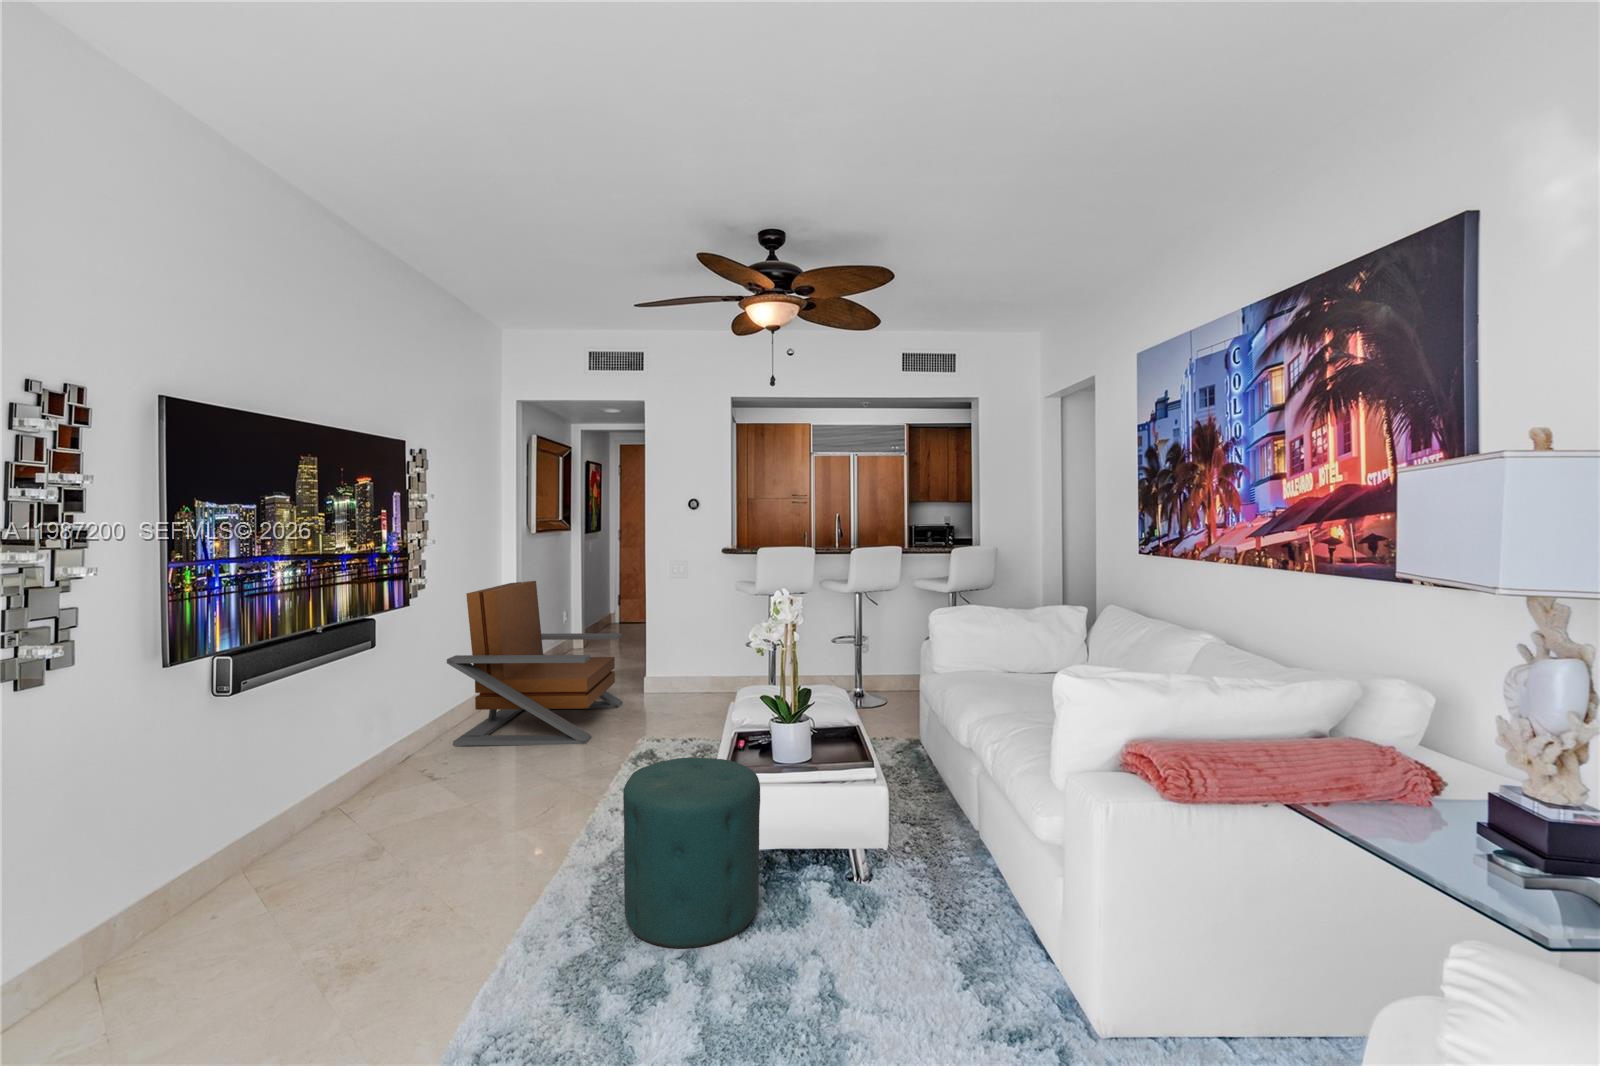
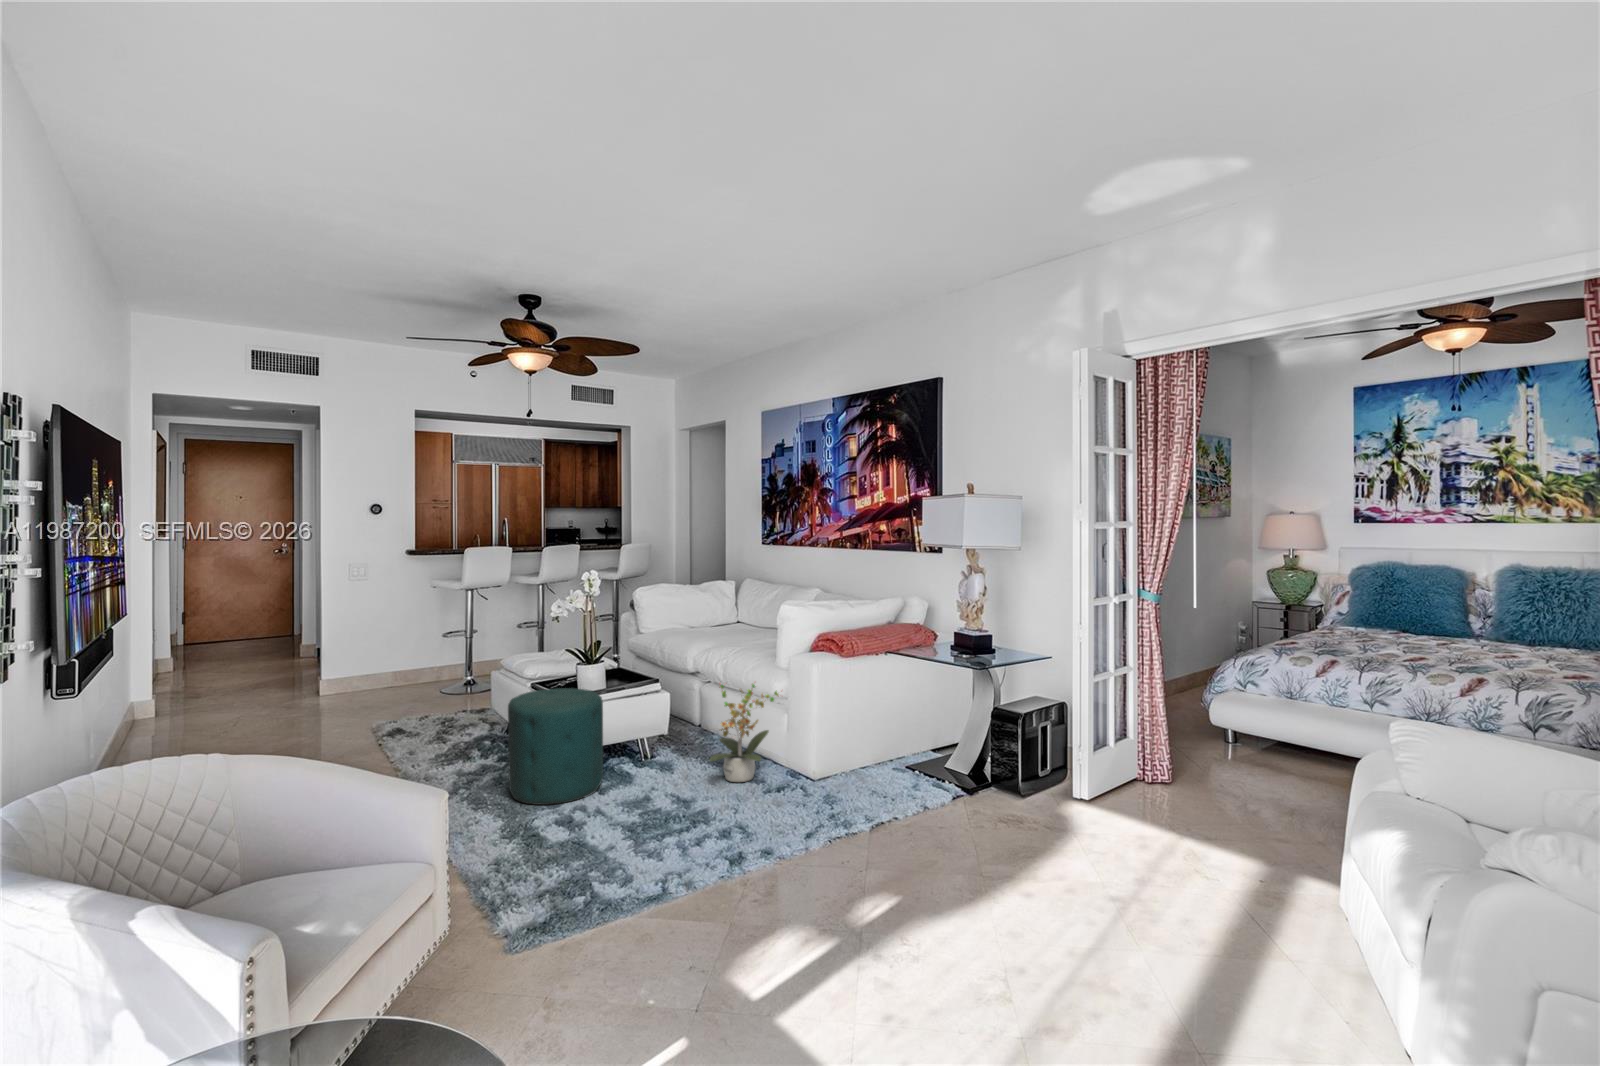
lounge chair: present [447,581,622,746] -> none [158,588,322,754]
potted plant: none [894,794,1050,997] -> present [710,684,778,782]

